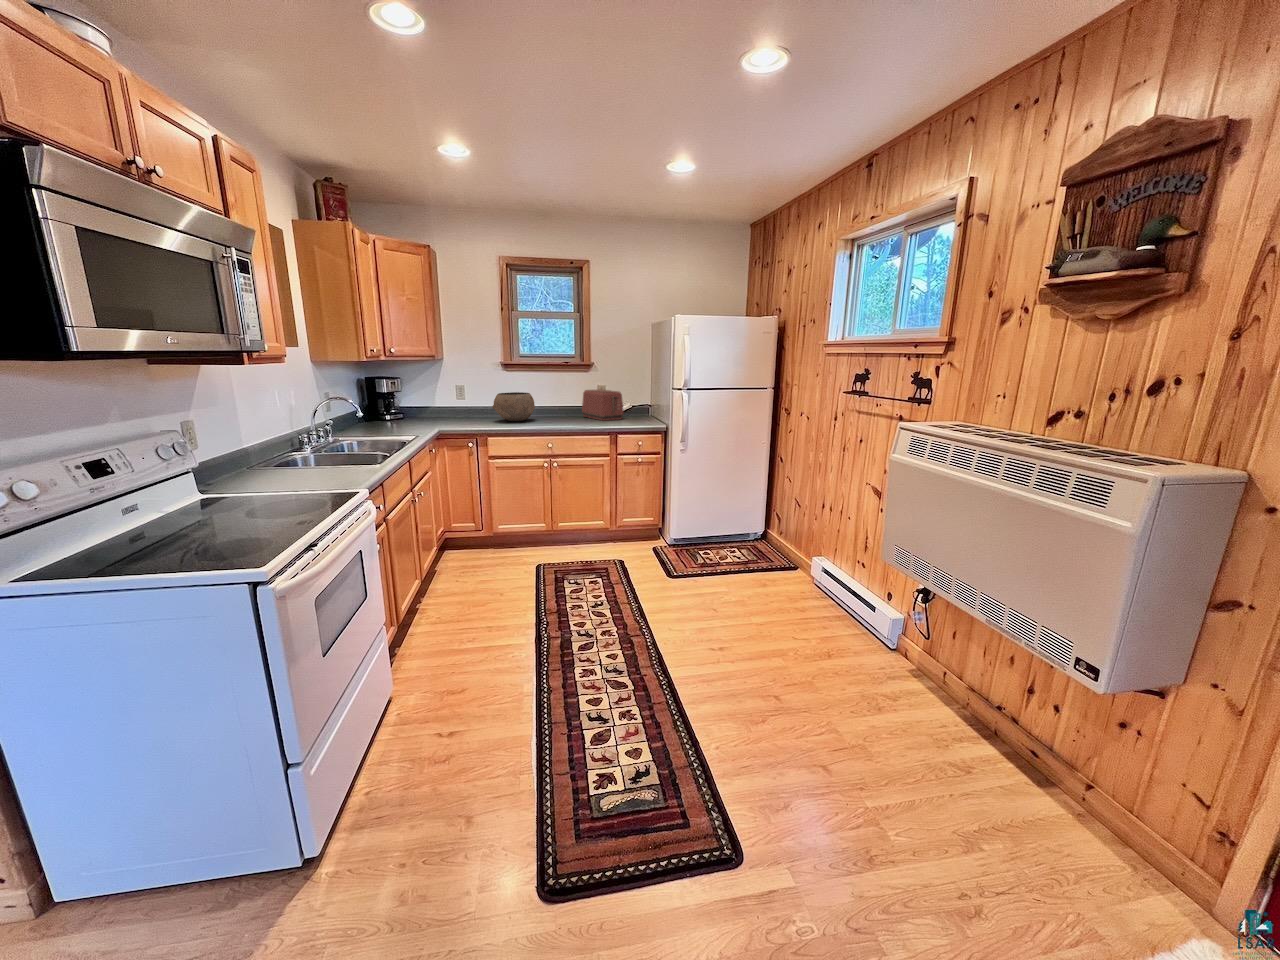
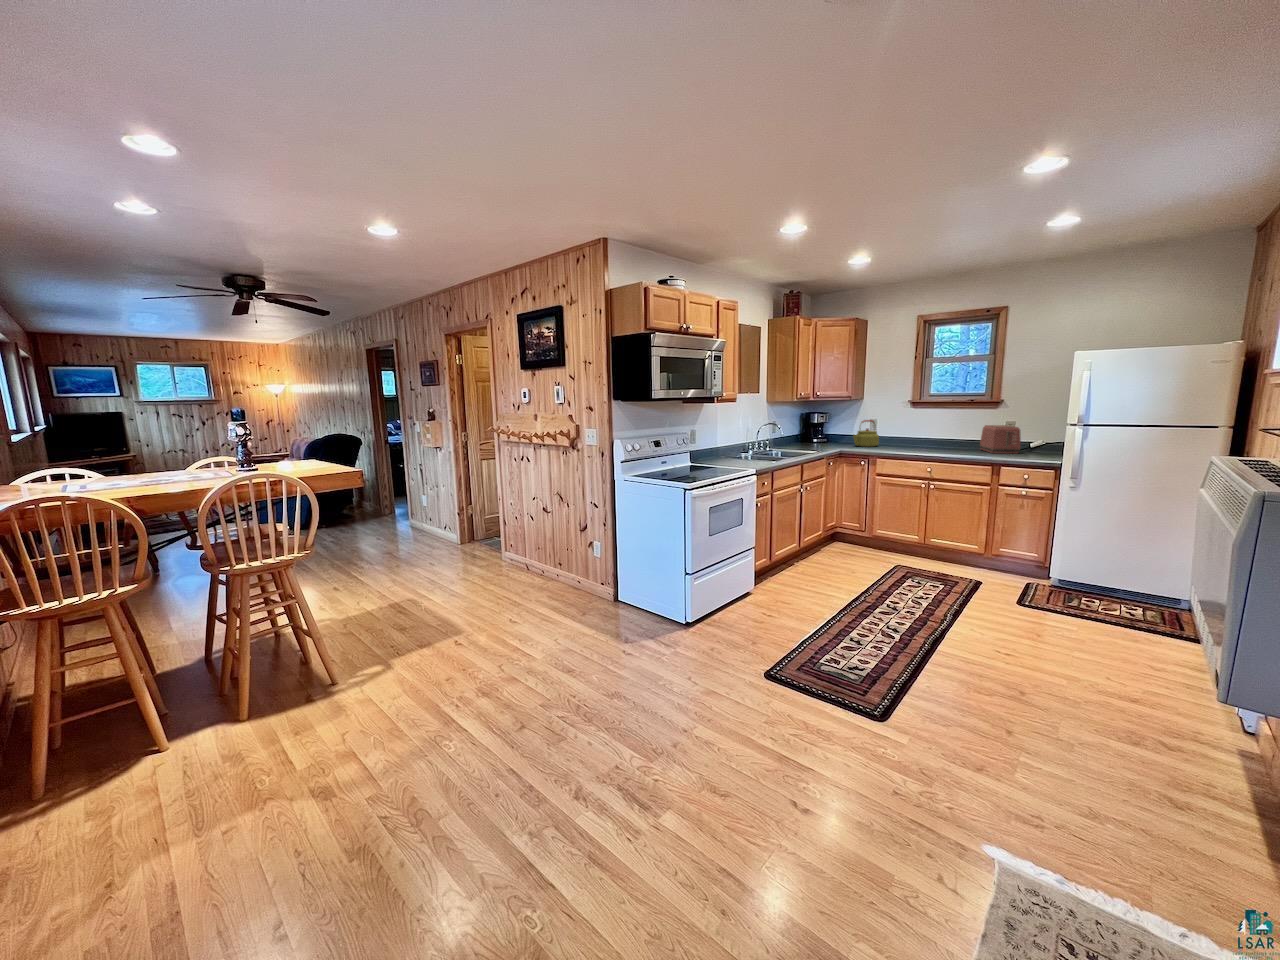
kettle: none [443,386,474,421] -> present [853,420,879,447]
ceramic bowl: present [492,392,535,421] -> none [891,426,930,449]

